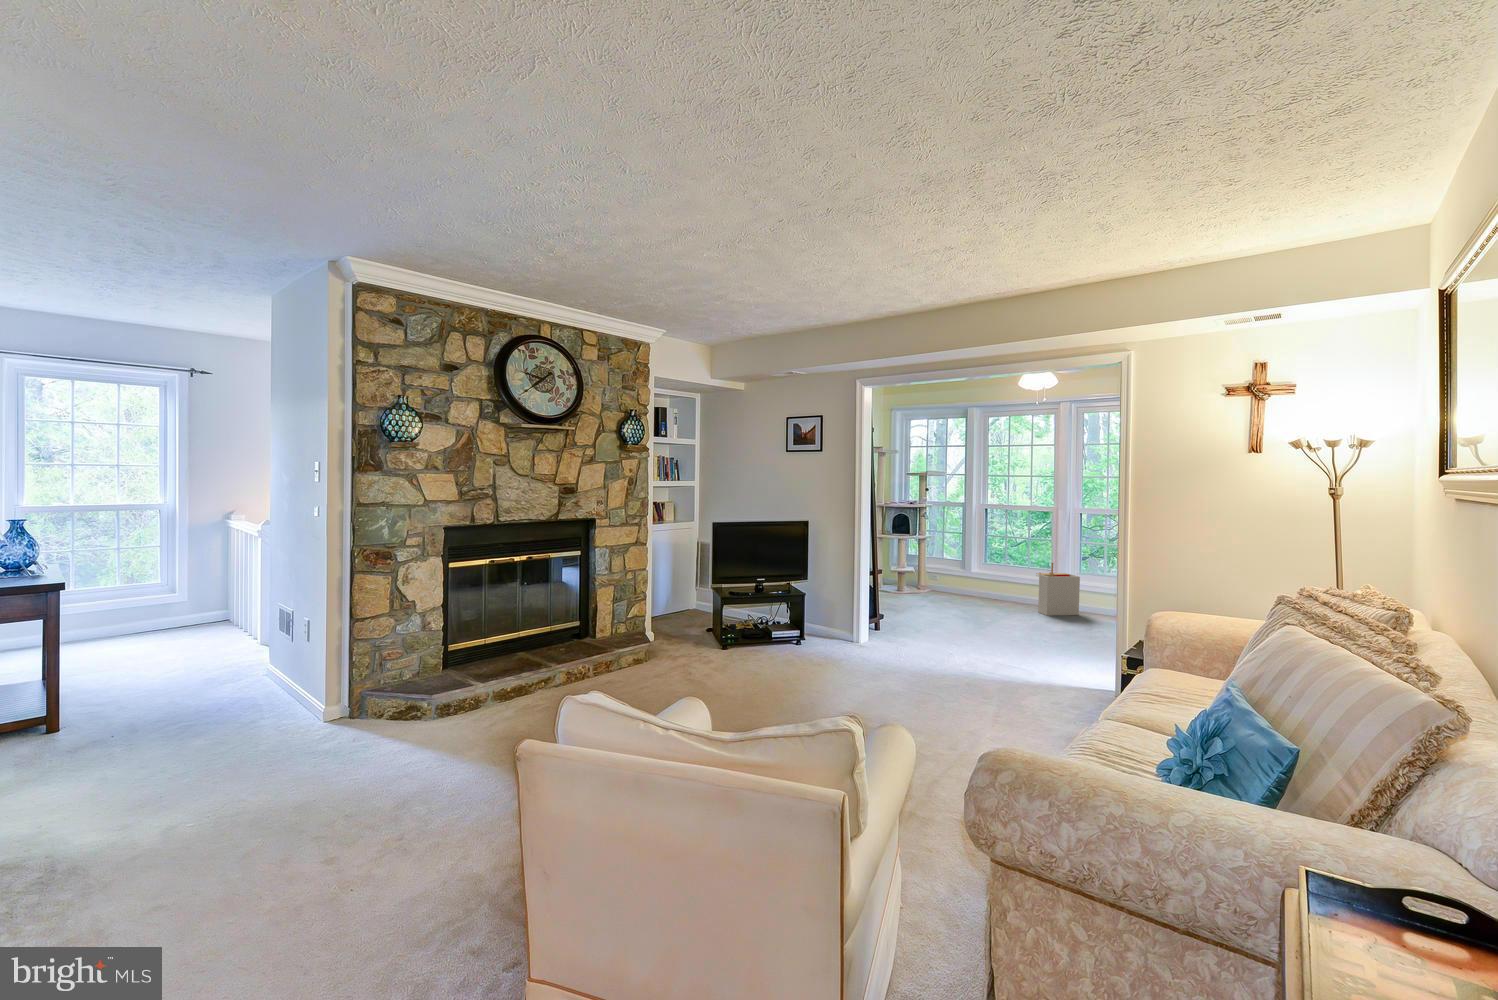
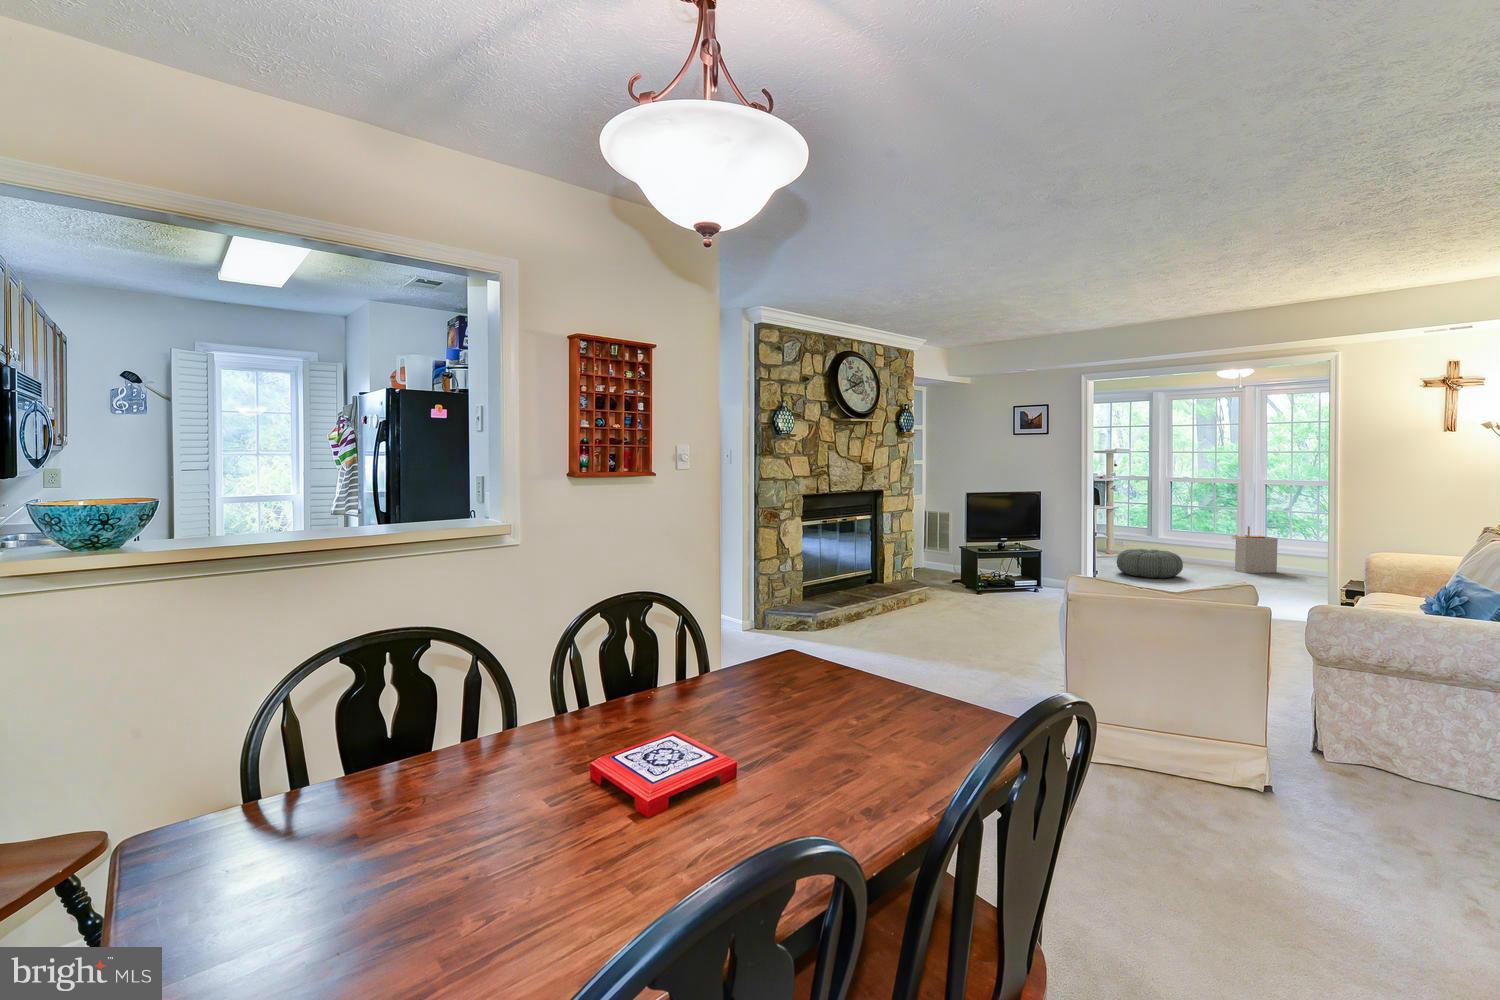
pouf: none [910,588,977,623] -> present [1117,549,1183,578]

